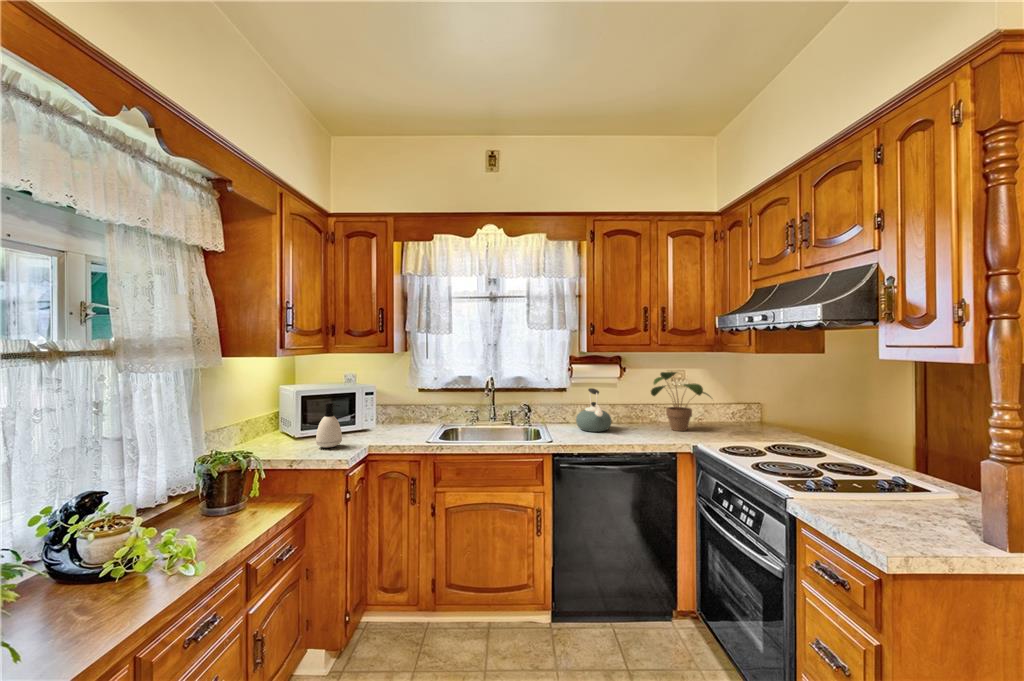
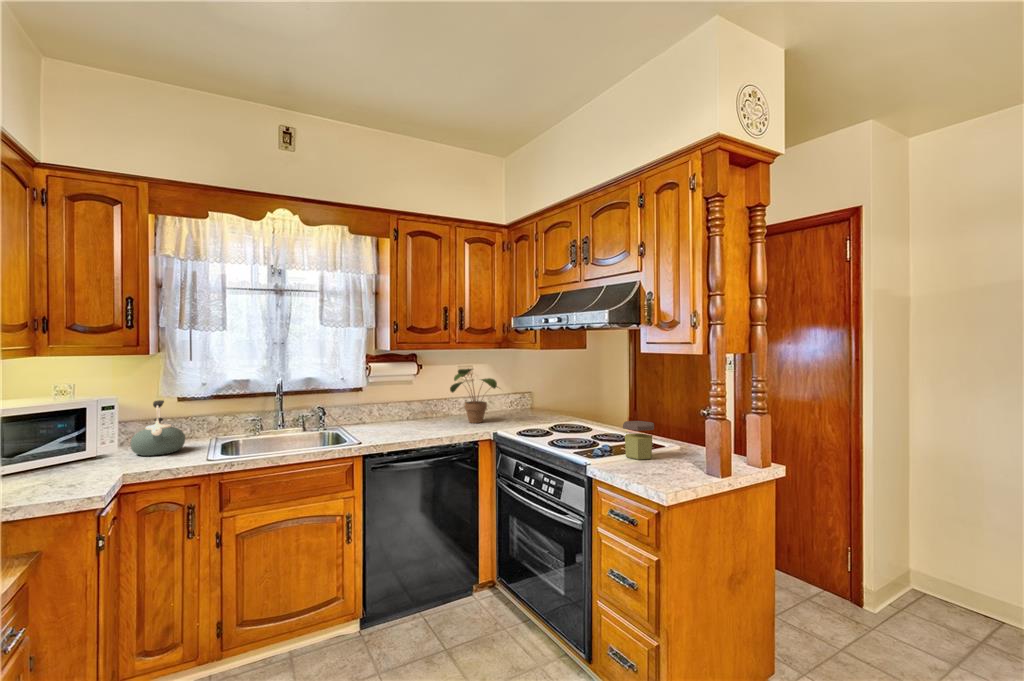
kettle: present [576,388,611,432] -> present [130,400,185,456]
soap dispenser: present [316,402,342,448] -> none [39,420,82,481]
jar: none [877,459,937,521] -> present [623,421,654,460]

